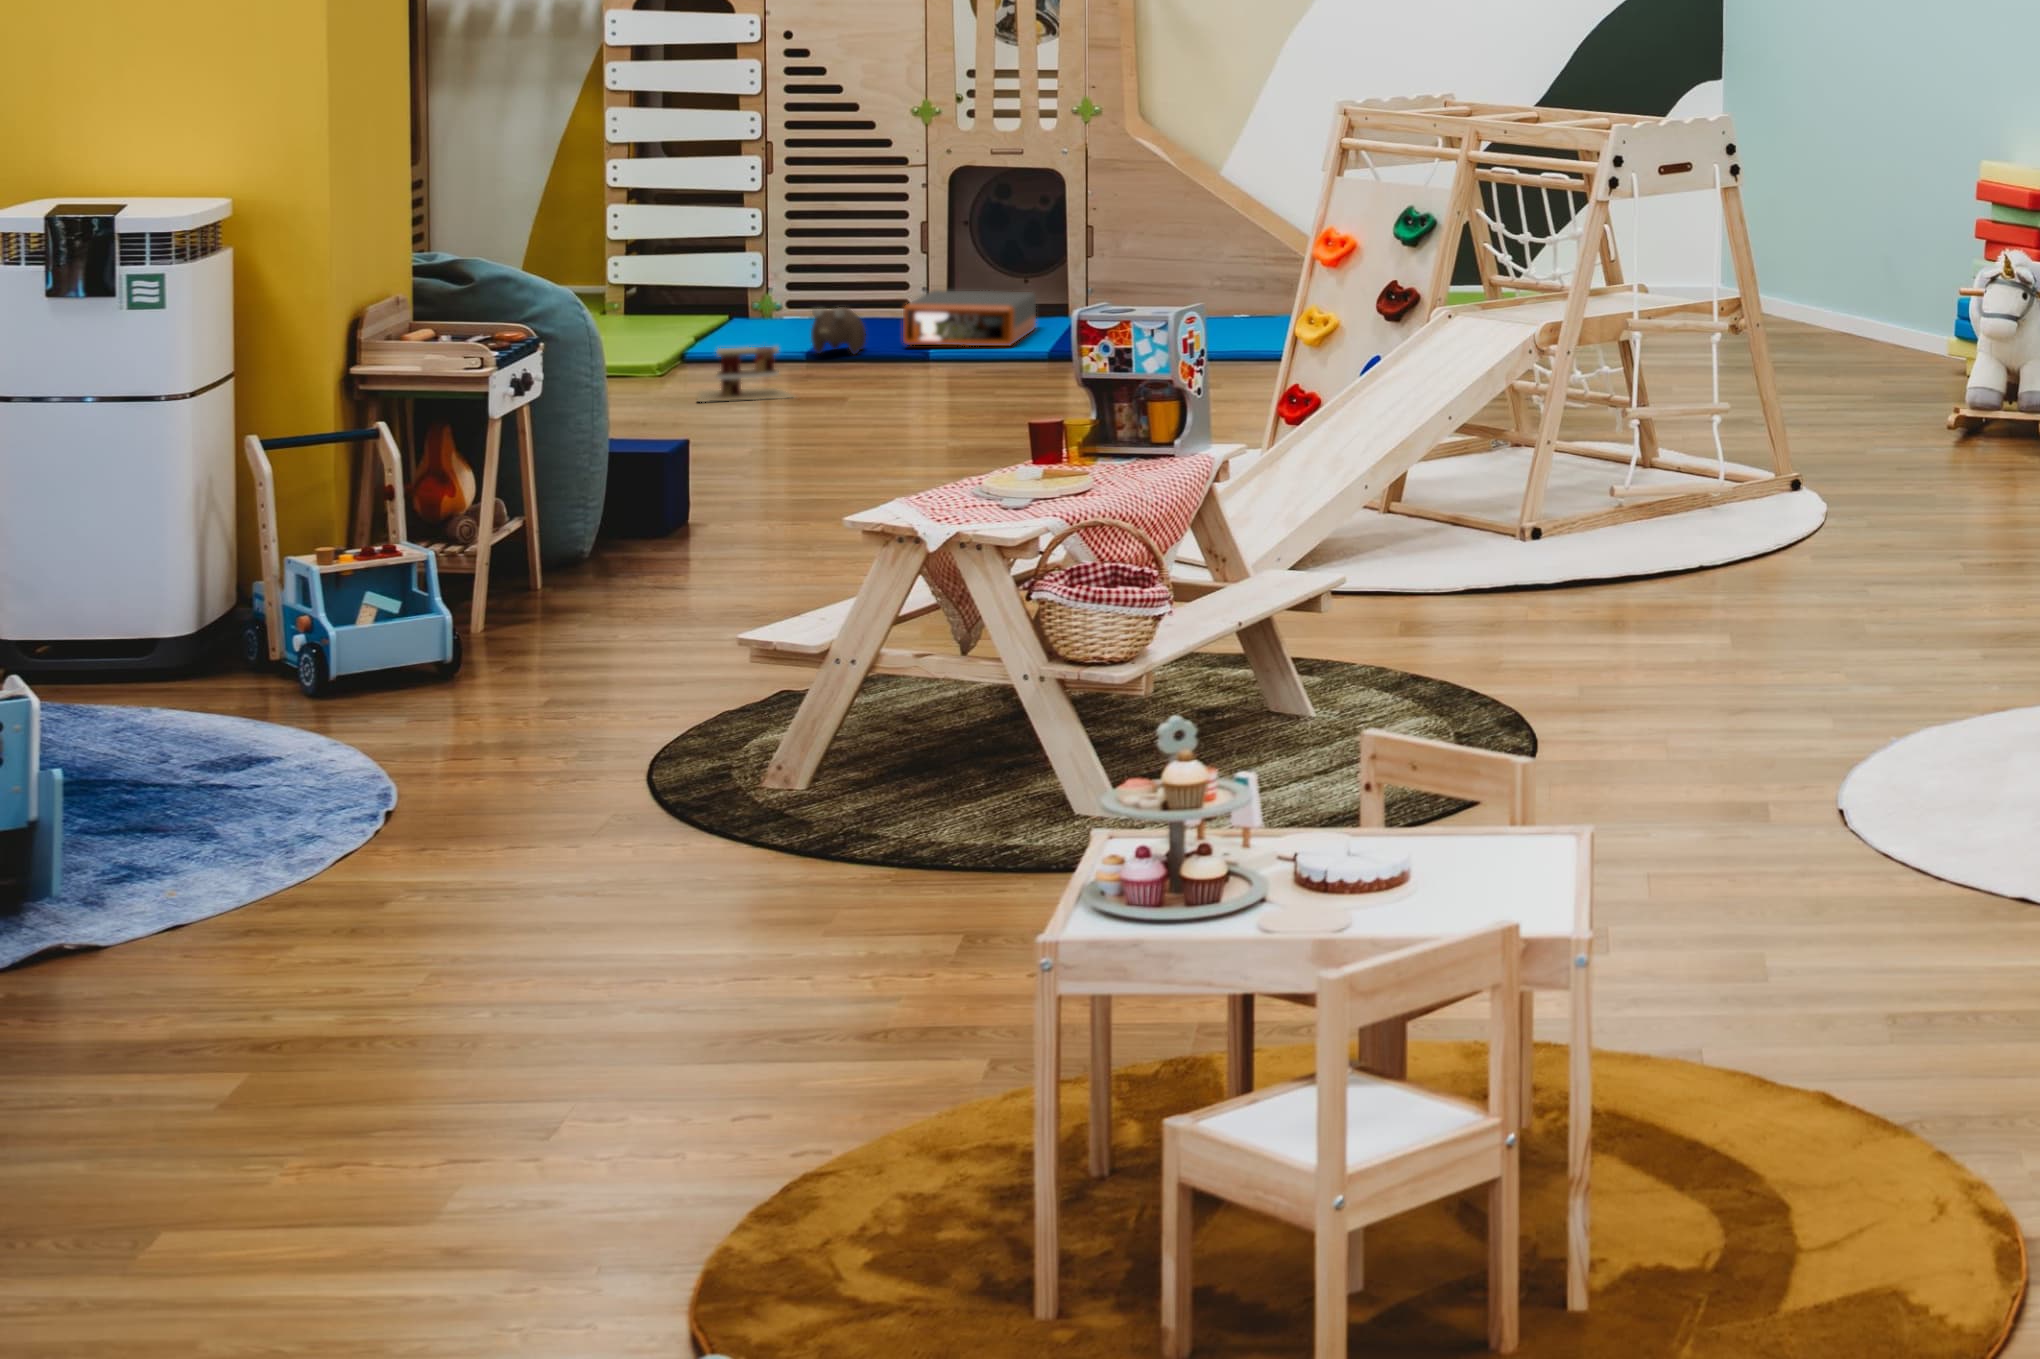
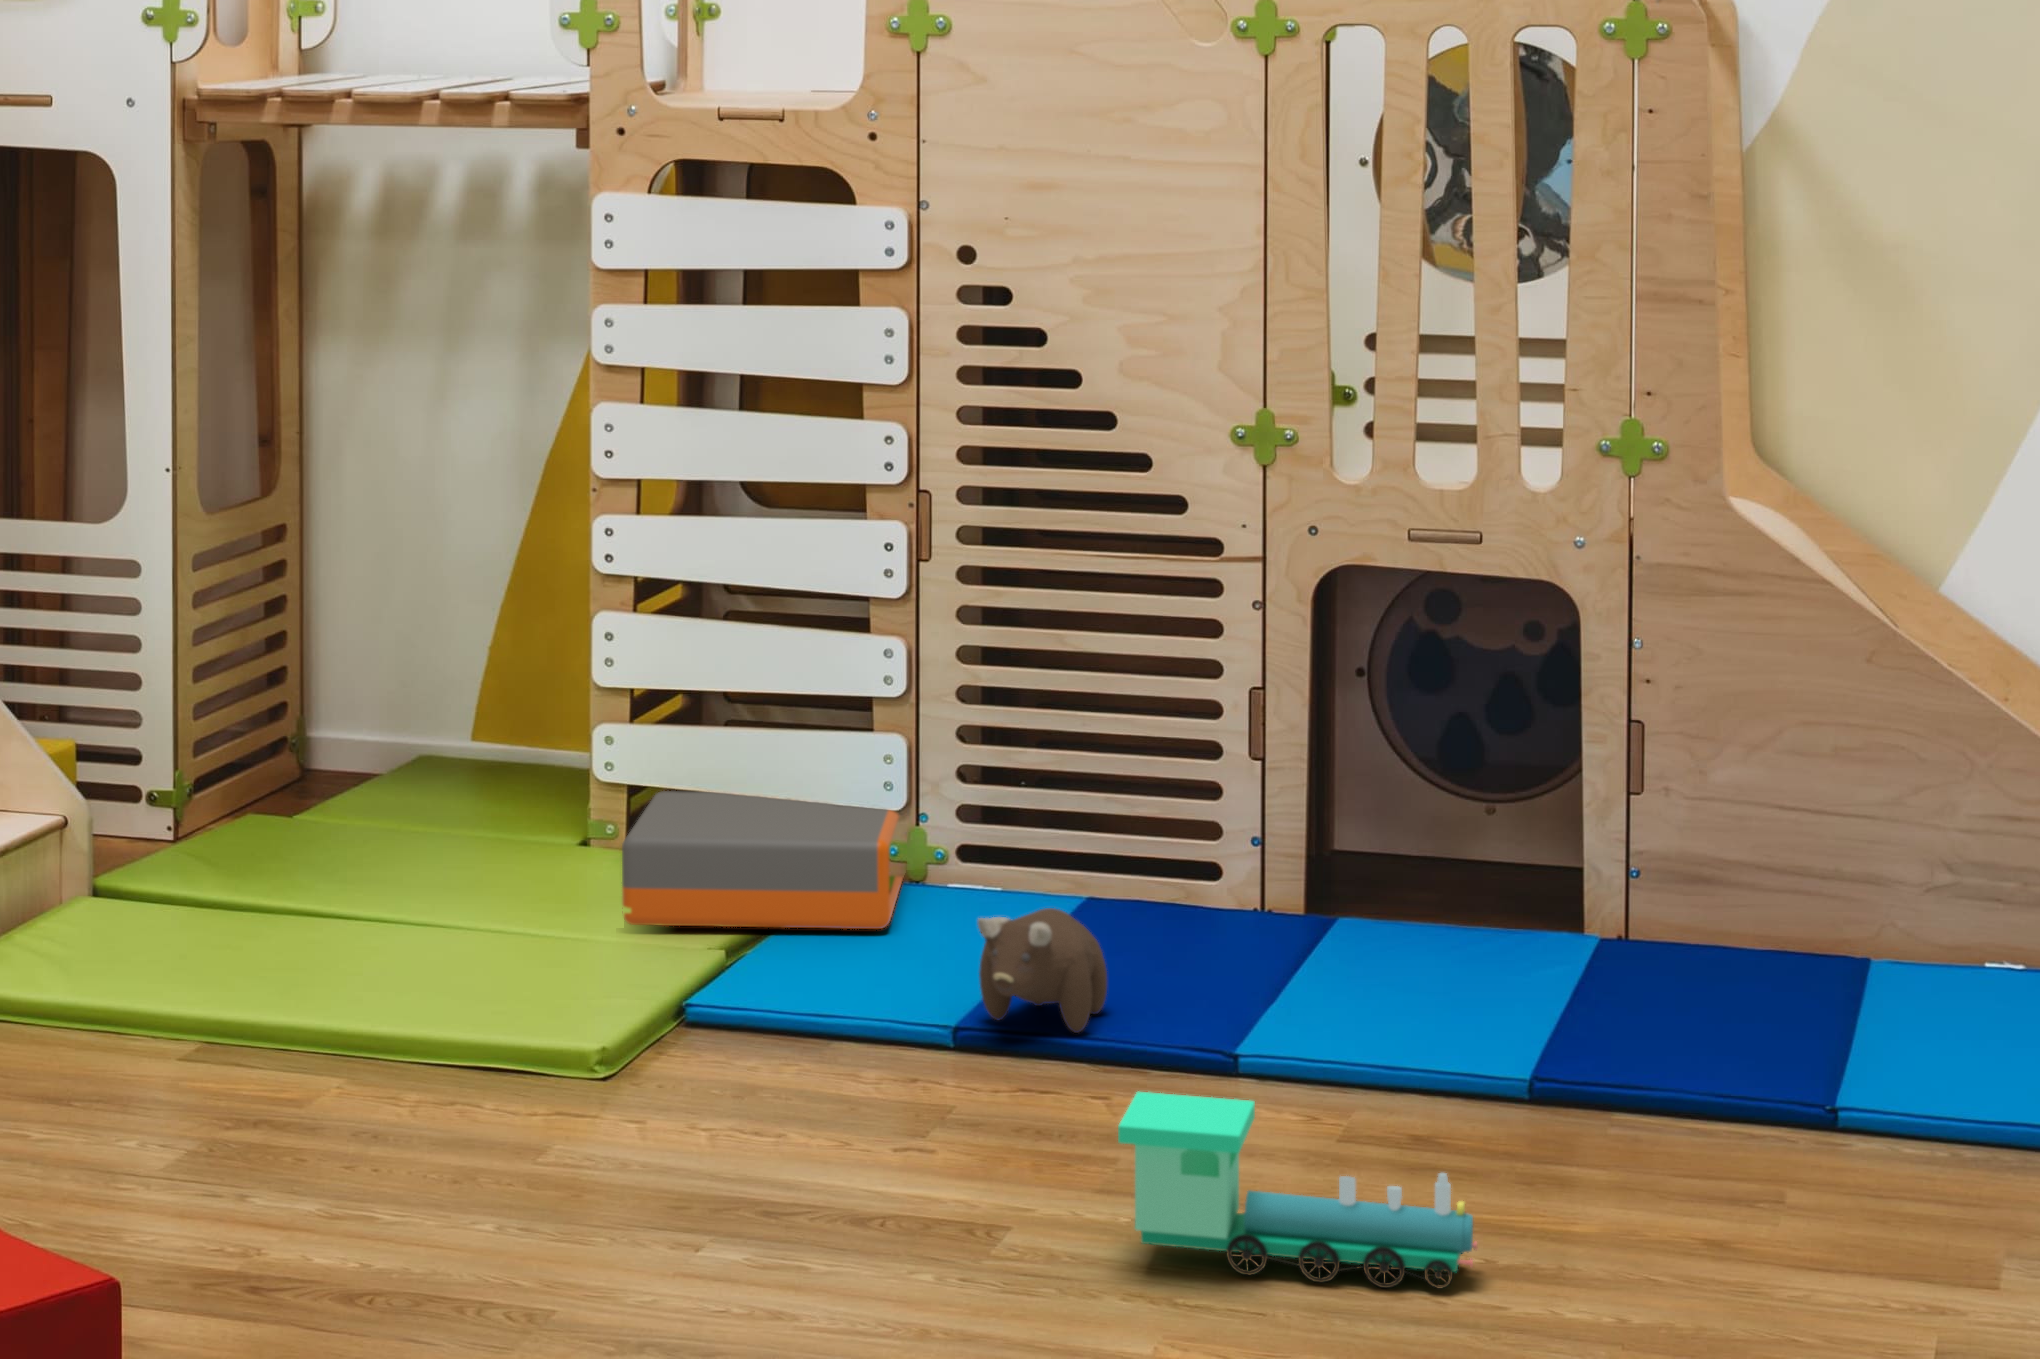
storage box: present [903,290,1036,346] -> present [622,791,903,929]
toy train: none [890,338,1023,395] -> present [1118,1092,1477,1288]
toy house: present [698,347,794,402] -> none [645,1060,909,1228]

